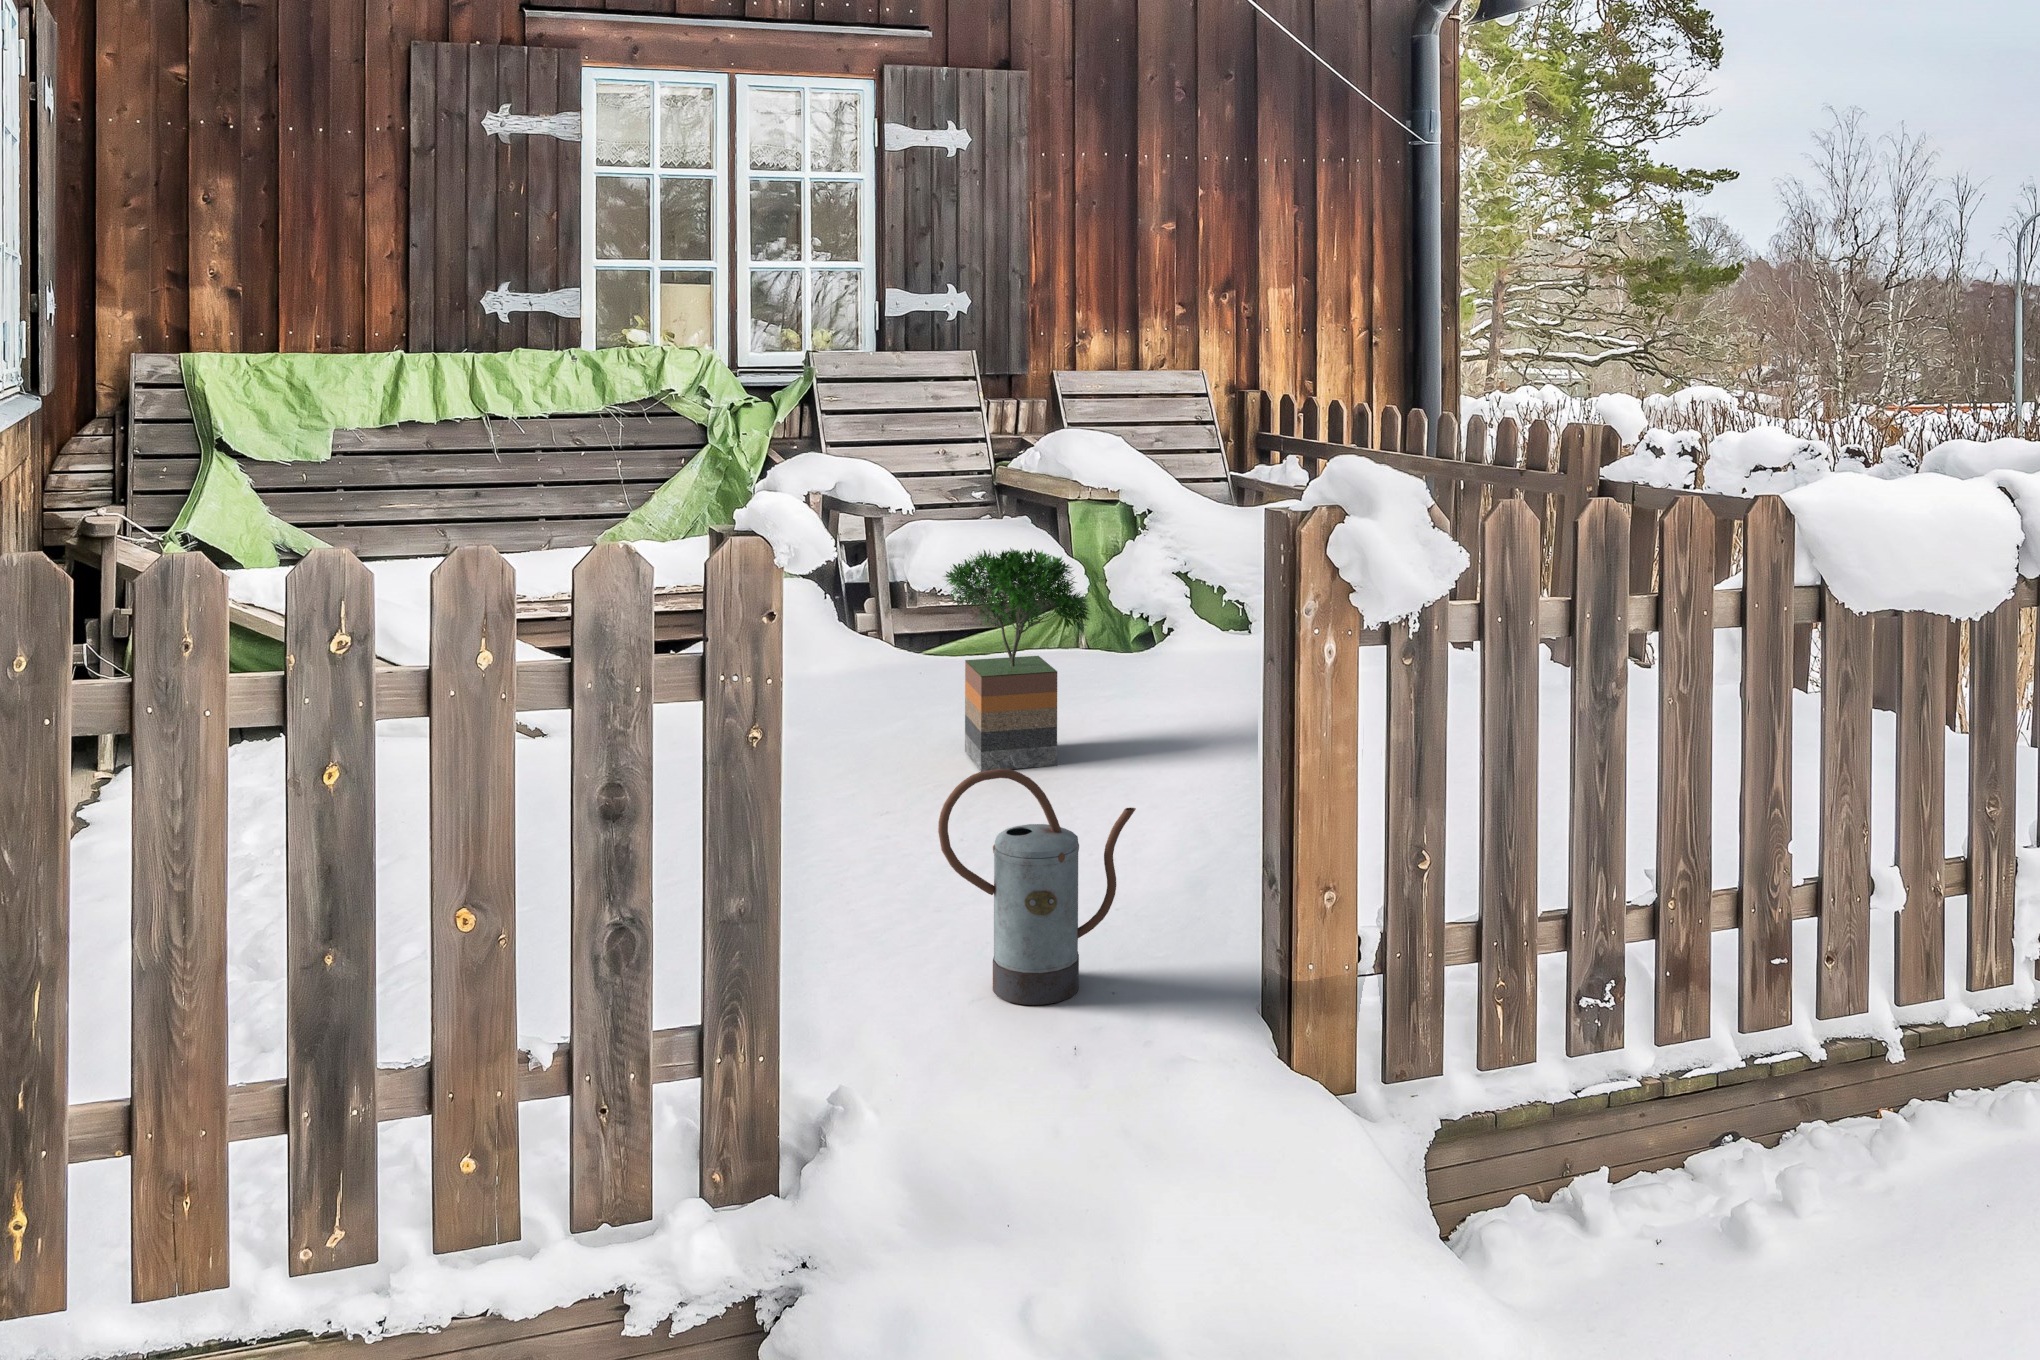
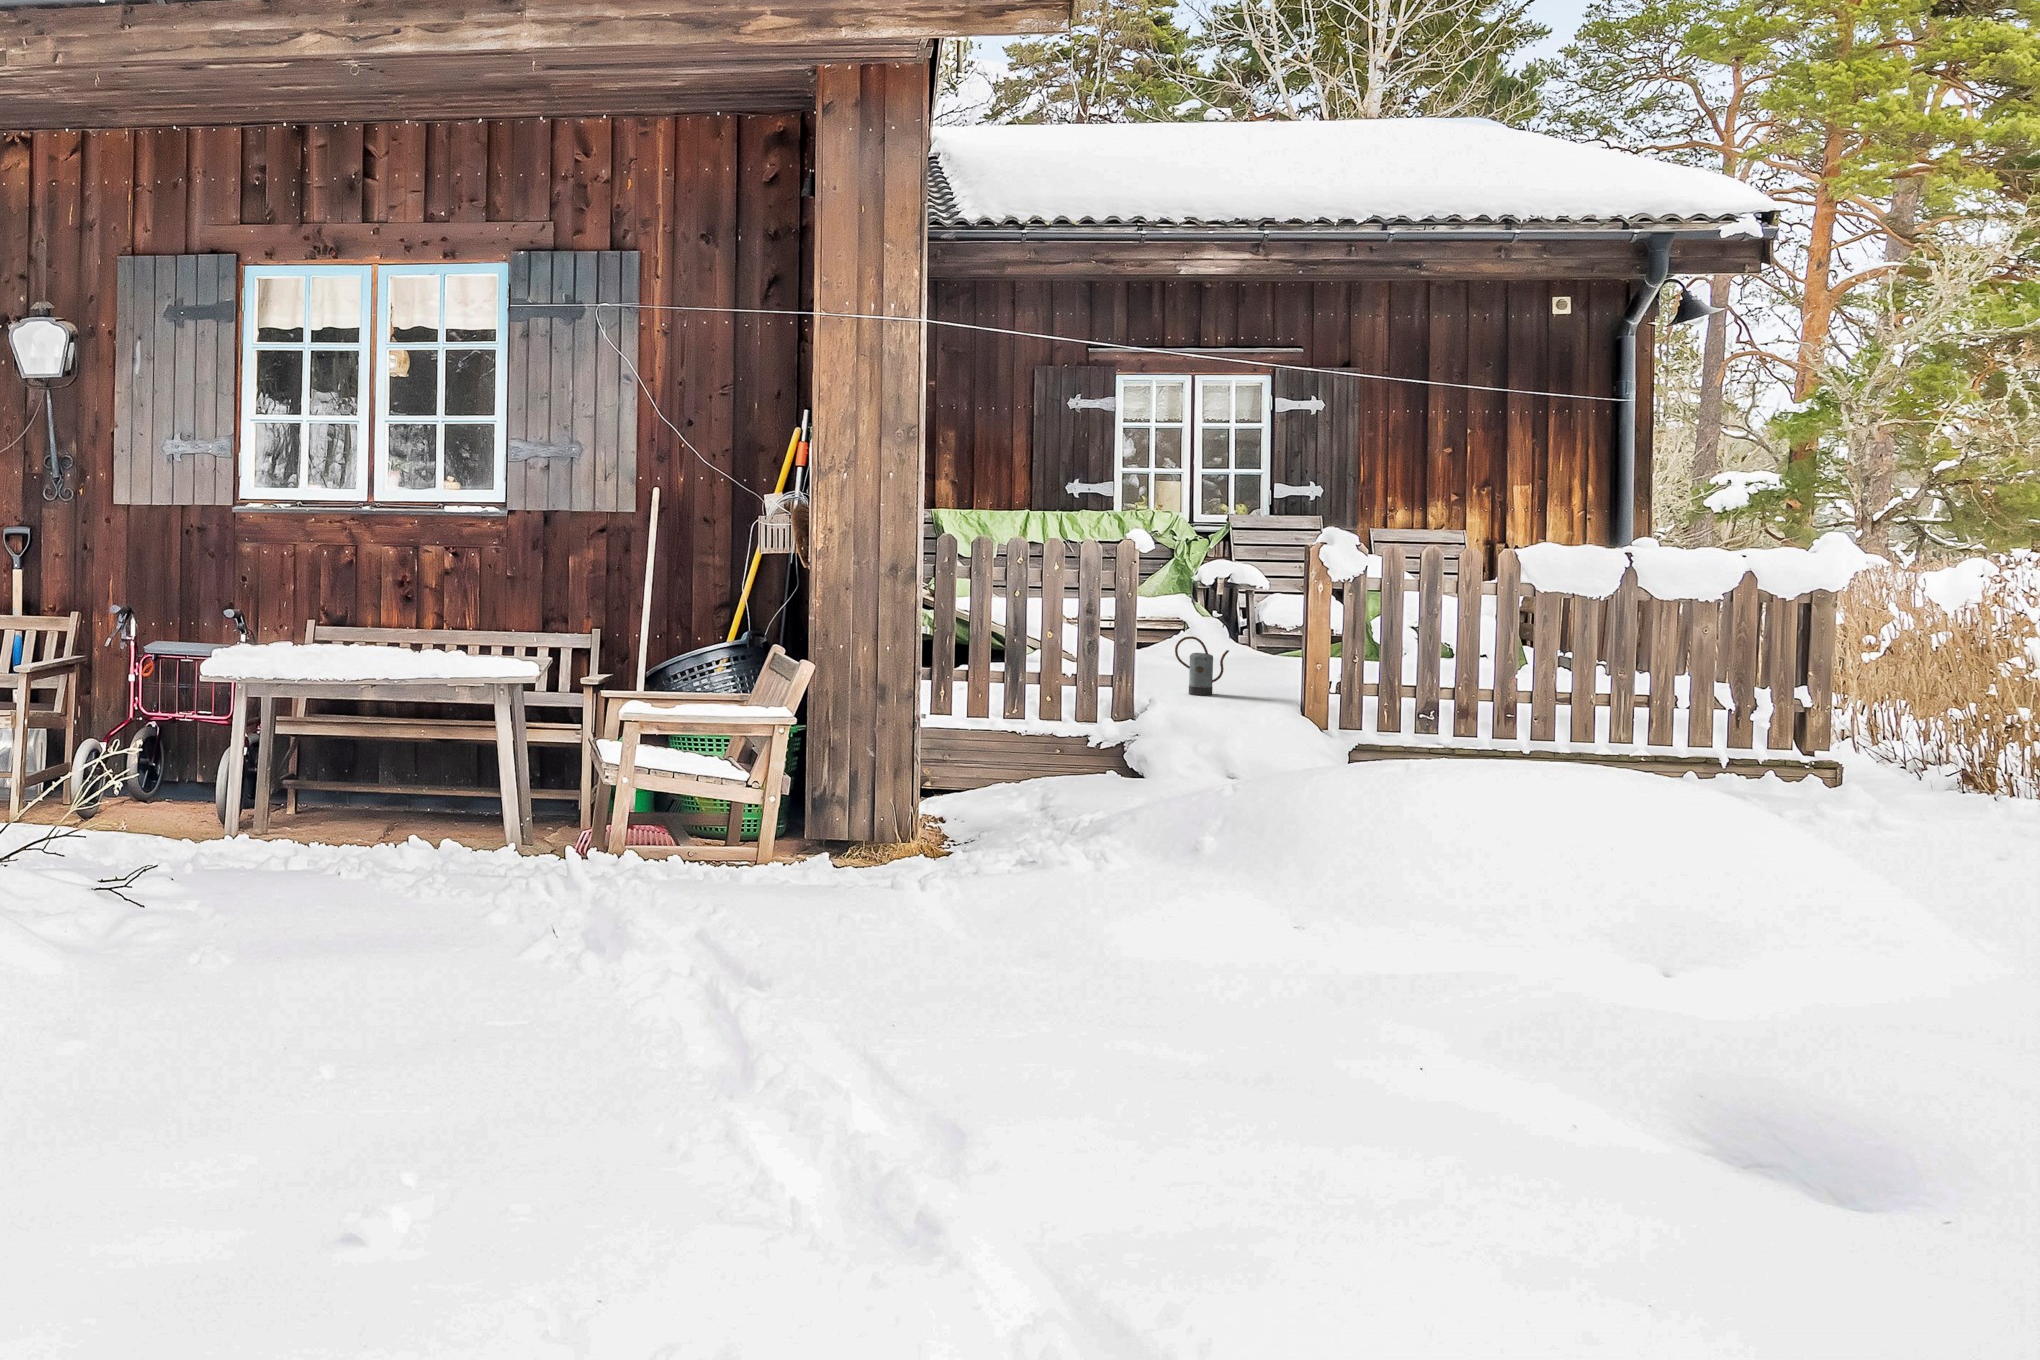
potted tree: present [944,548,1090,771] -> none [1222,595,1277,672]

